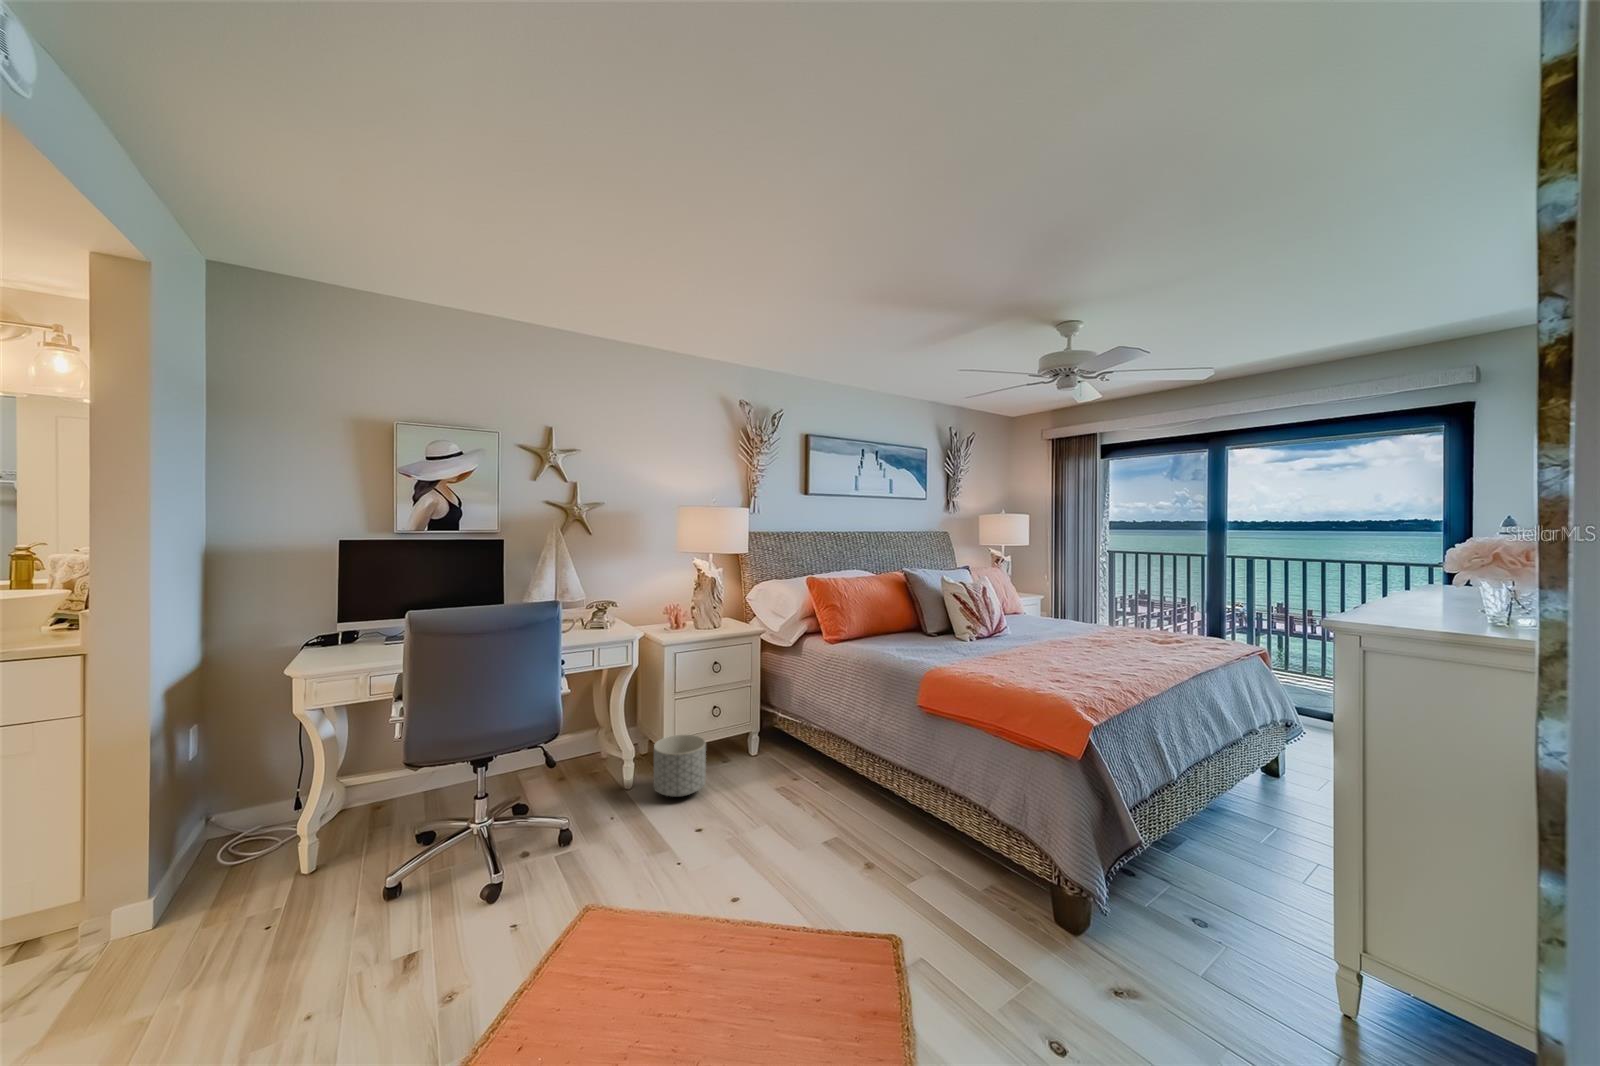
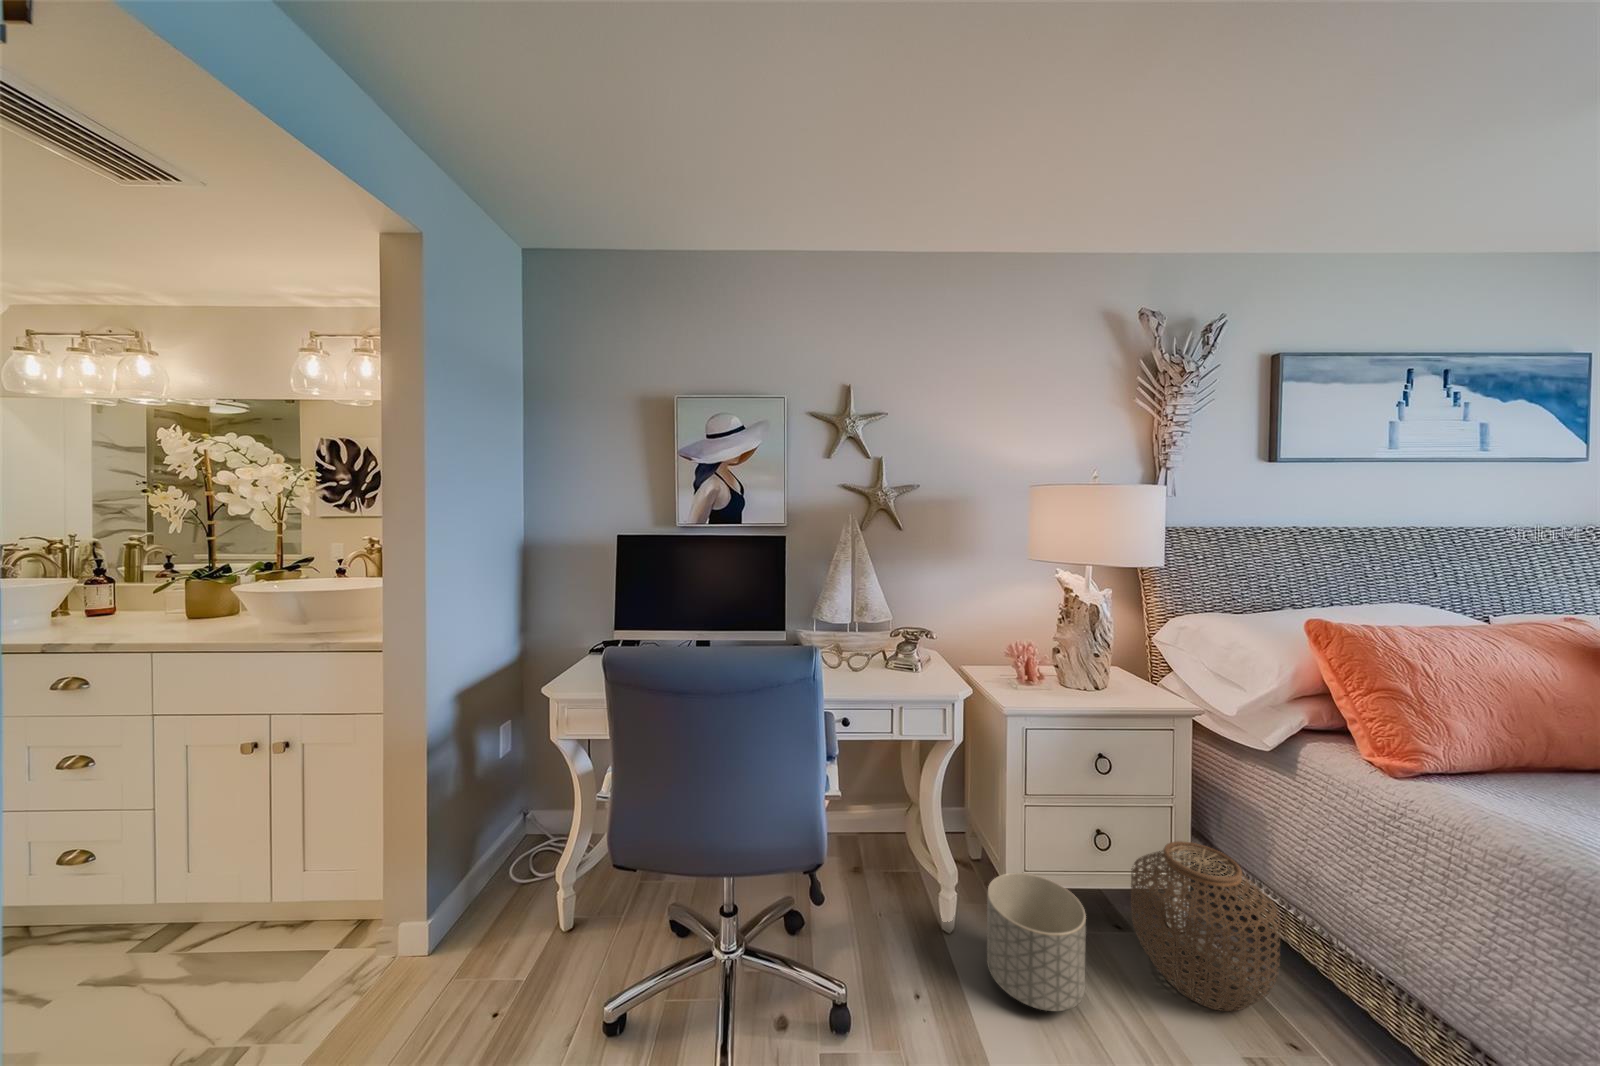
woven basket: none [730,699,792,775] -> present [1131,841,1280,1011]

